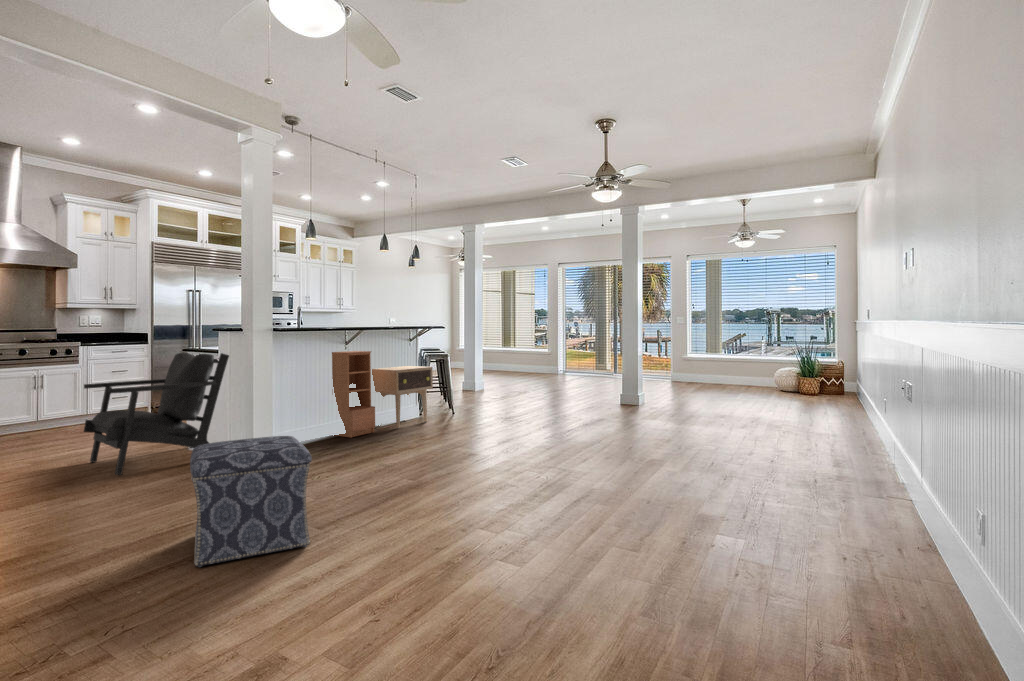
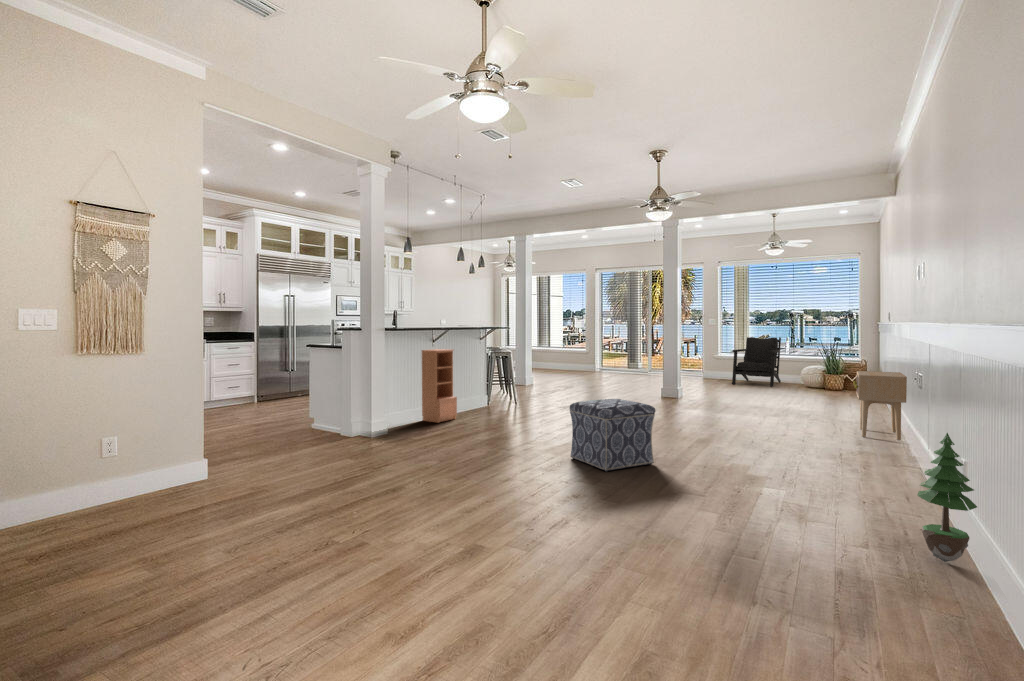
armchair: present [84,353,229,475] -> present [732,337,781,387]
side table: present [372,366,433,428] -> present [854,371,907,440]
ottoman: present [190,436,312,567] -> present [570,399,656,471]
potted tree: none [892,454,971,628] -> present [917,433,977,562]

